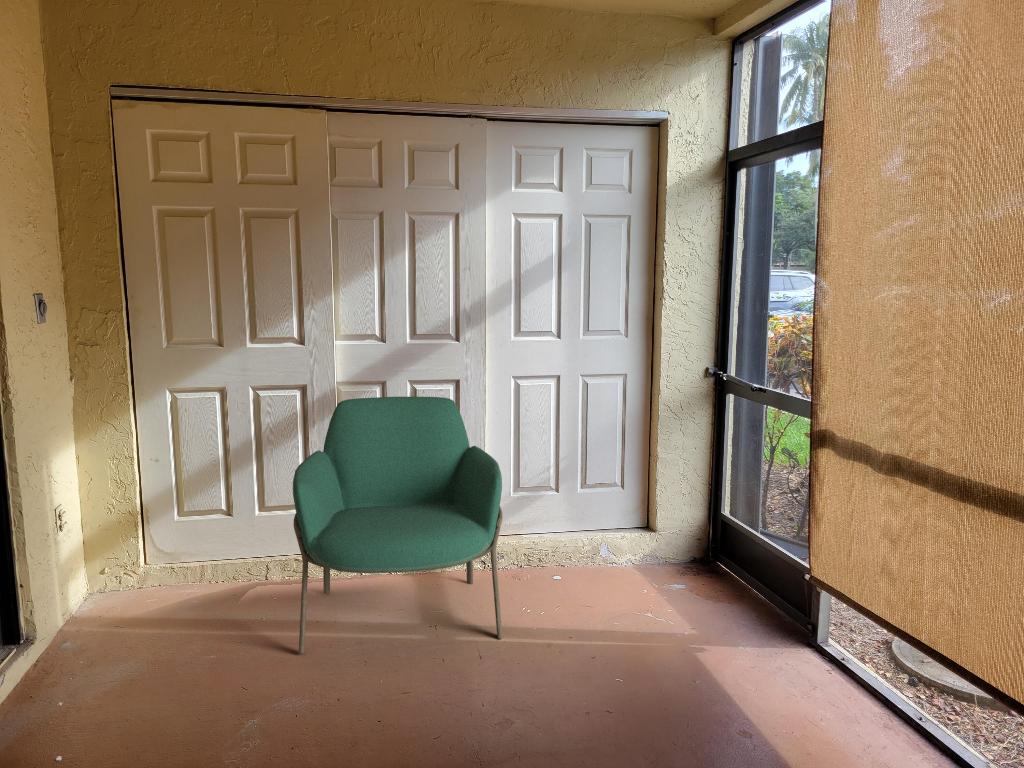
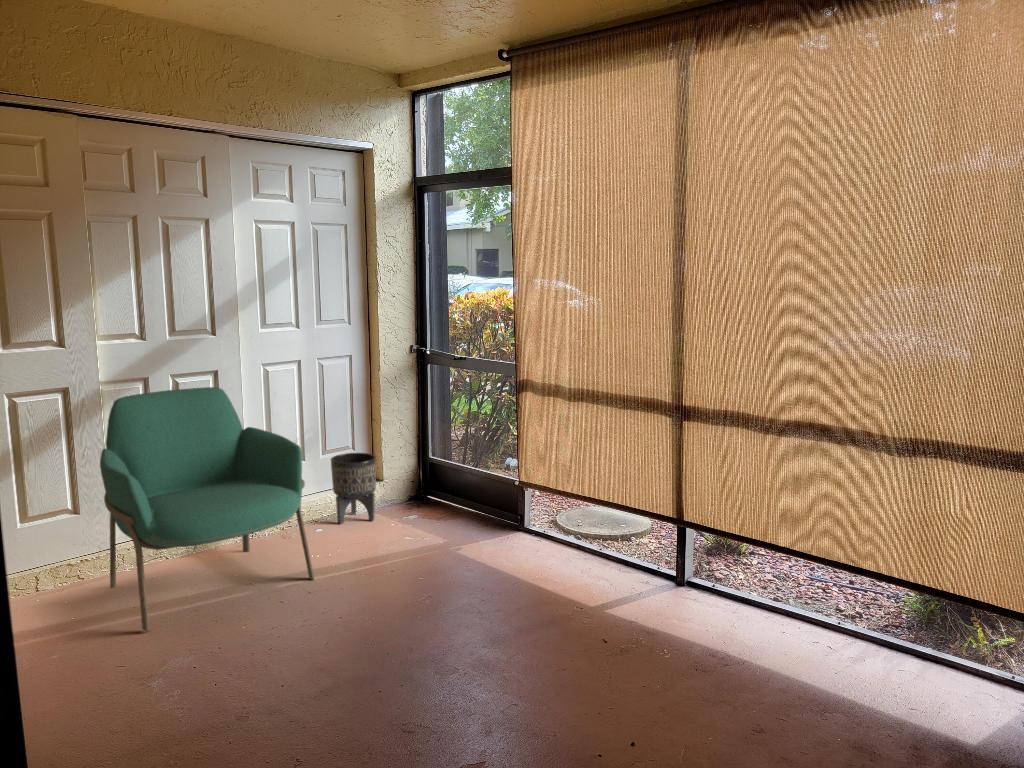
planter: none [585,490,639,577] -> present [331,453,376,524]

